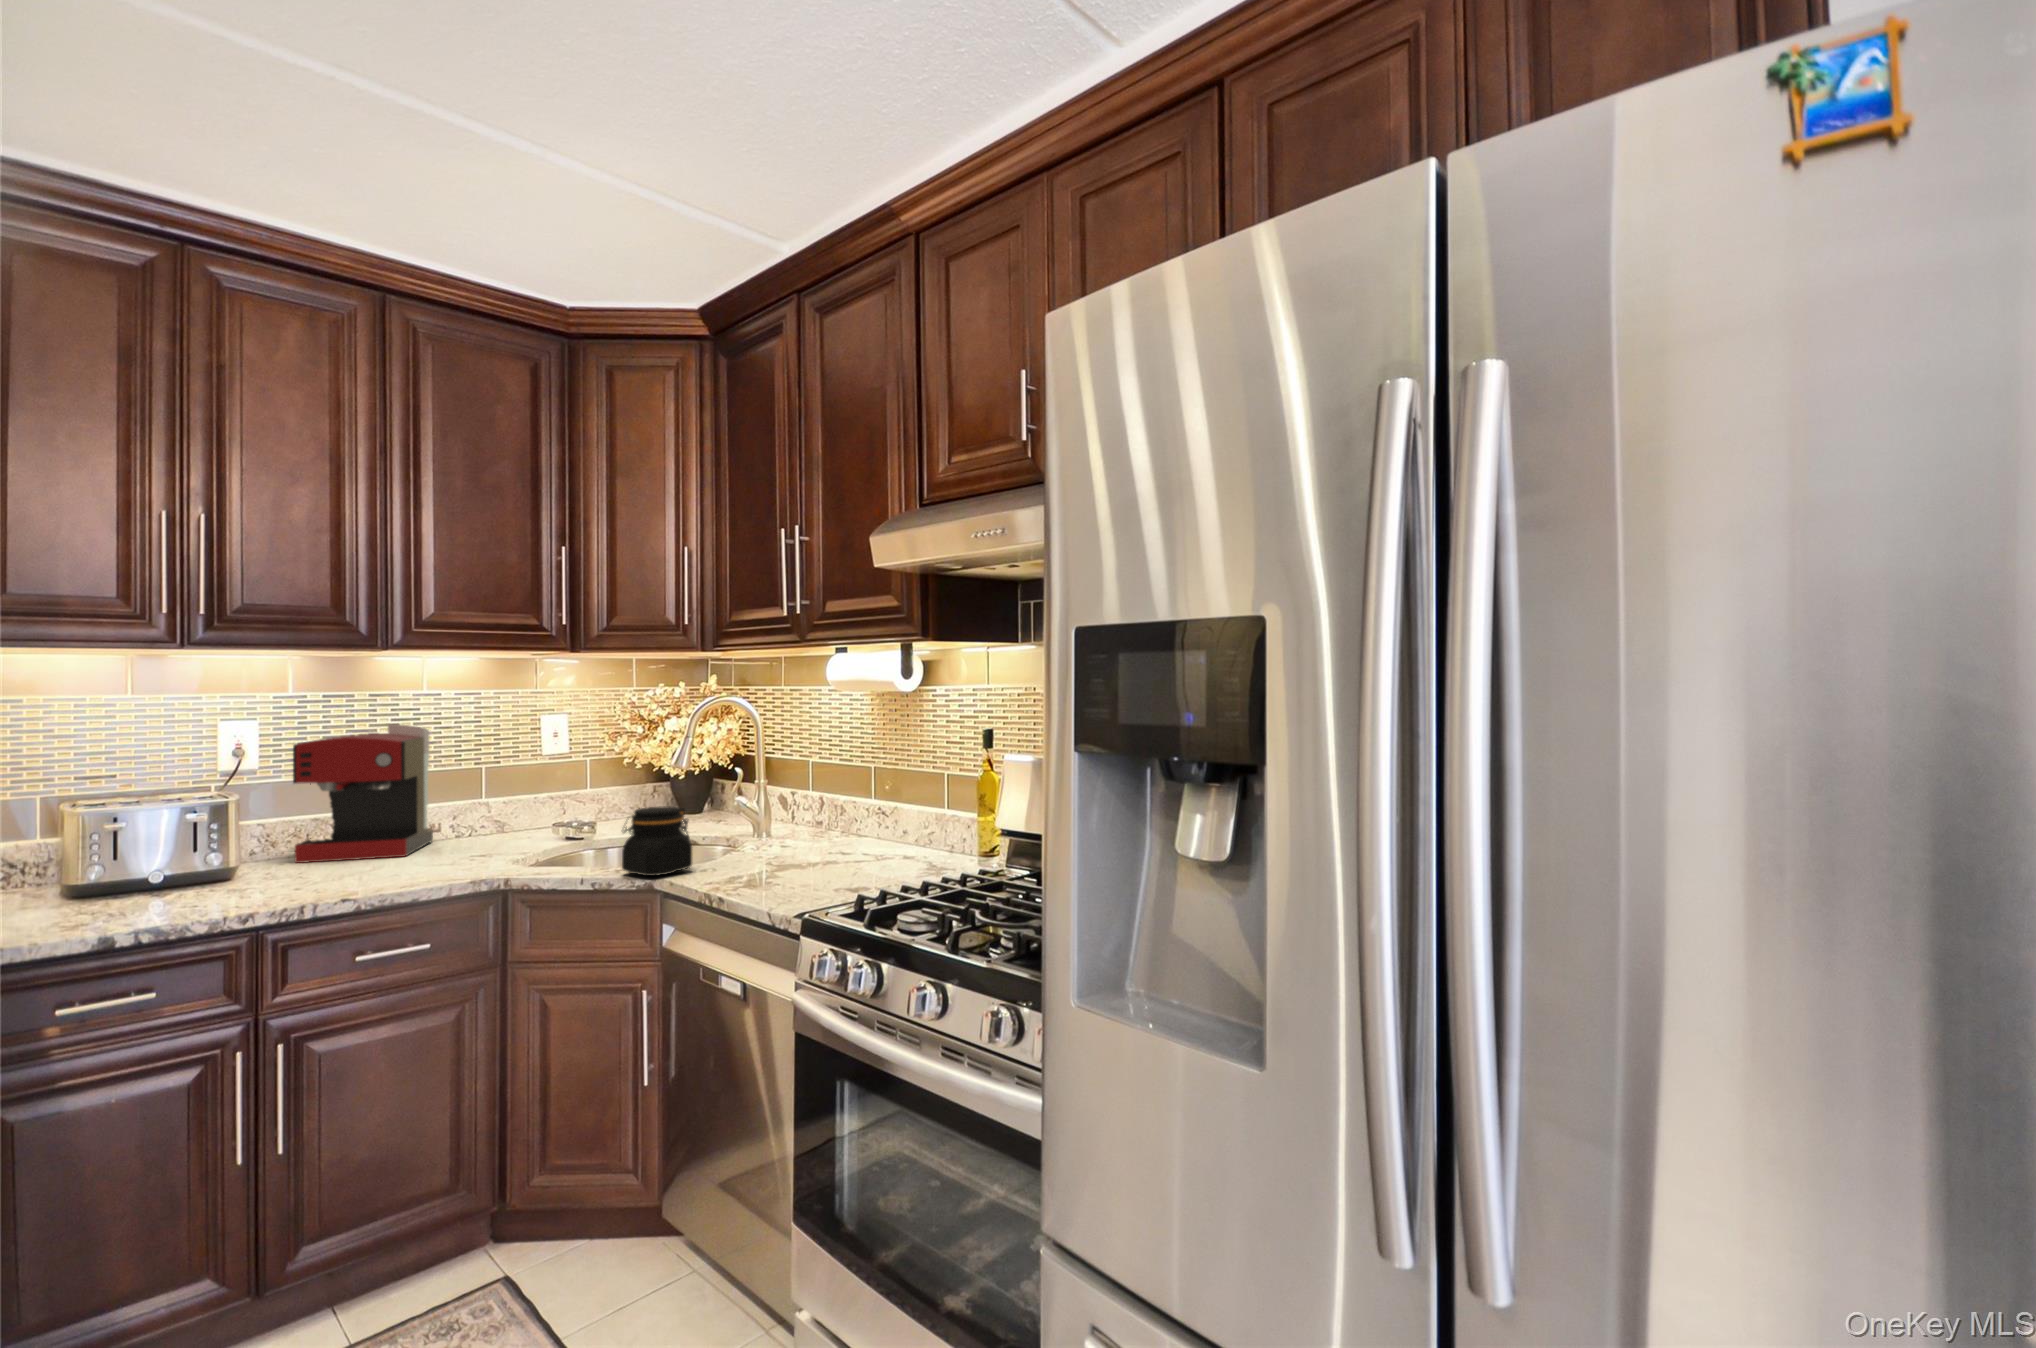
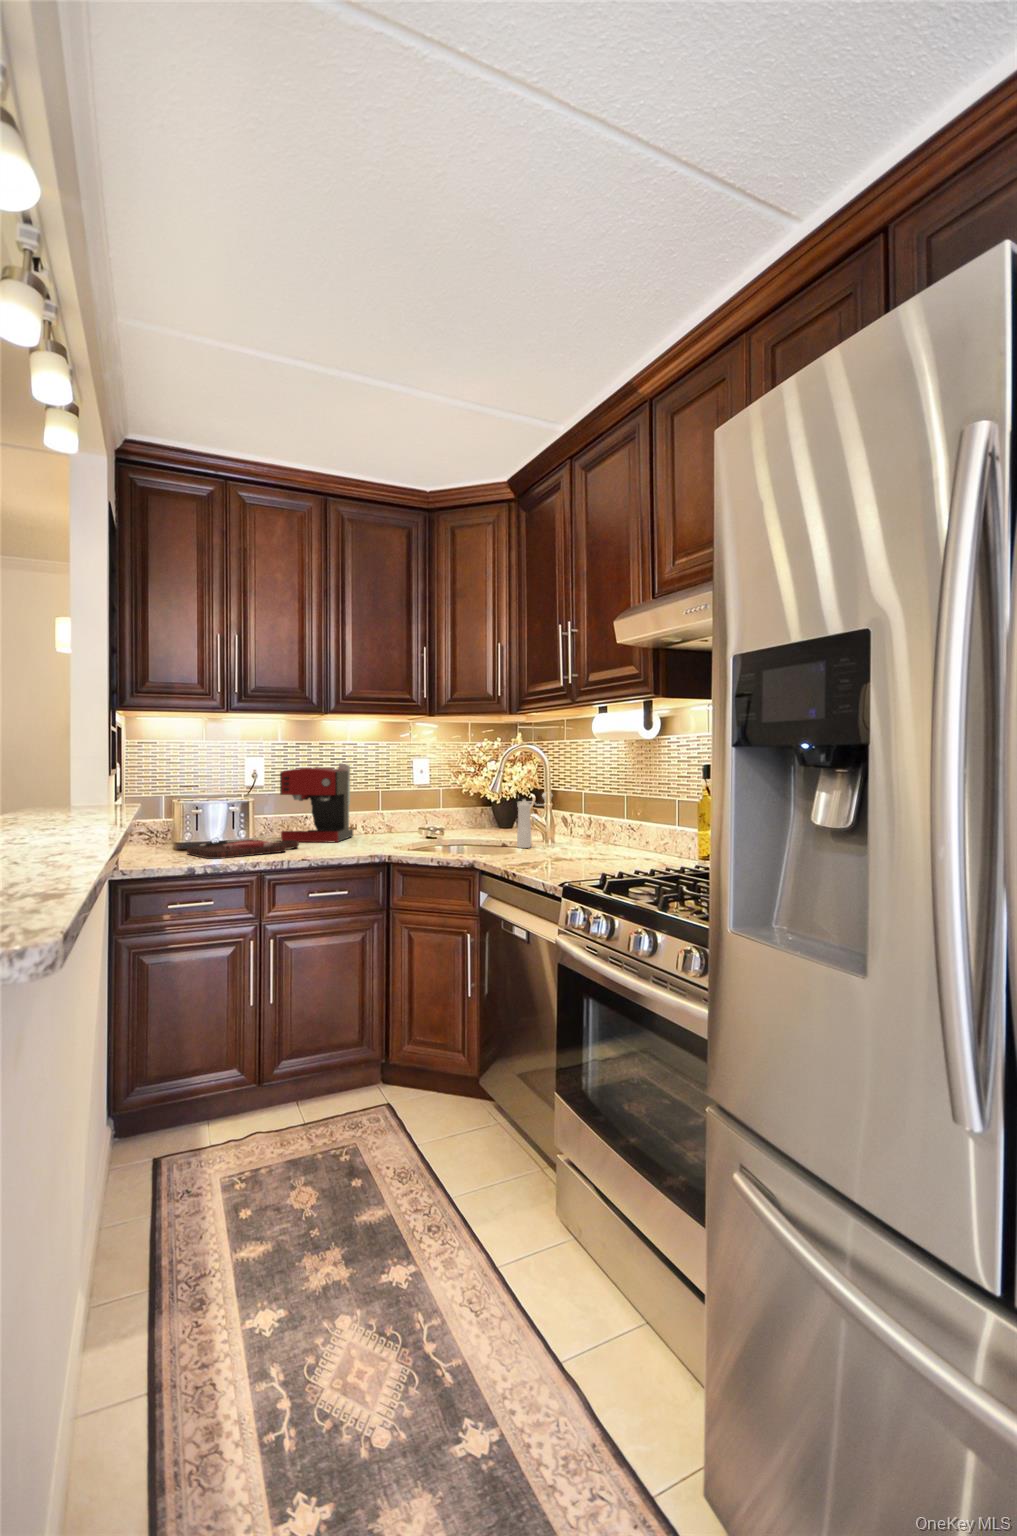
pepper mill: none [714,763,767,847] -> present [517,793,552,848]
jar: present [622,806,692,876] -> none [456,815,500,859]
cutting board: none [93,861,333,914] -> present [187,839,299,859]

